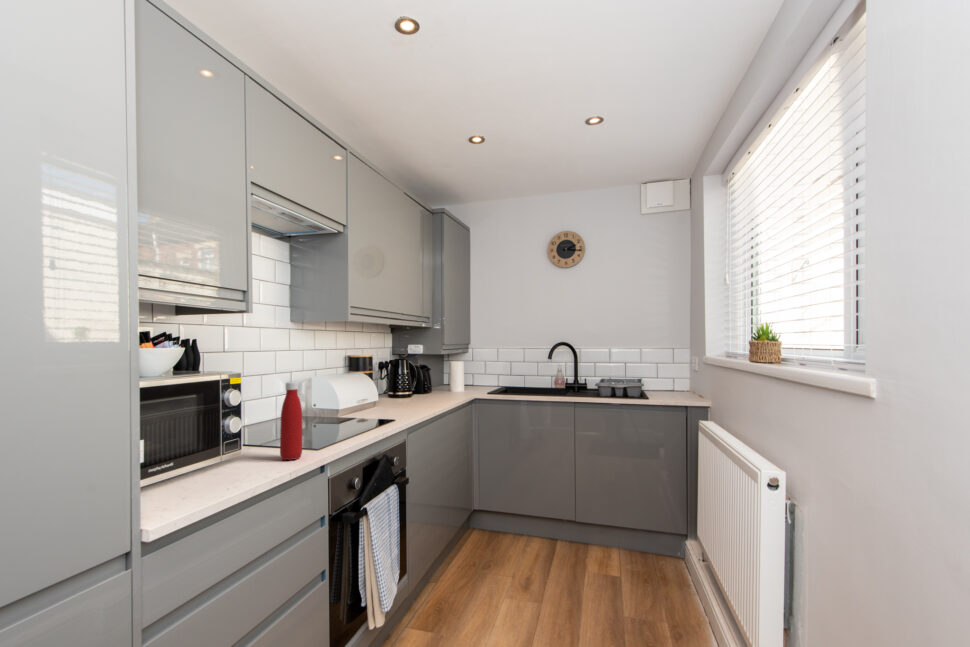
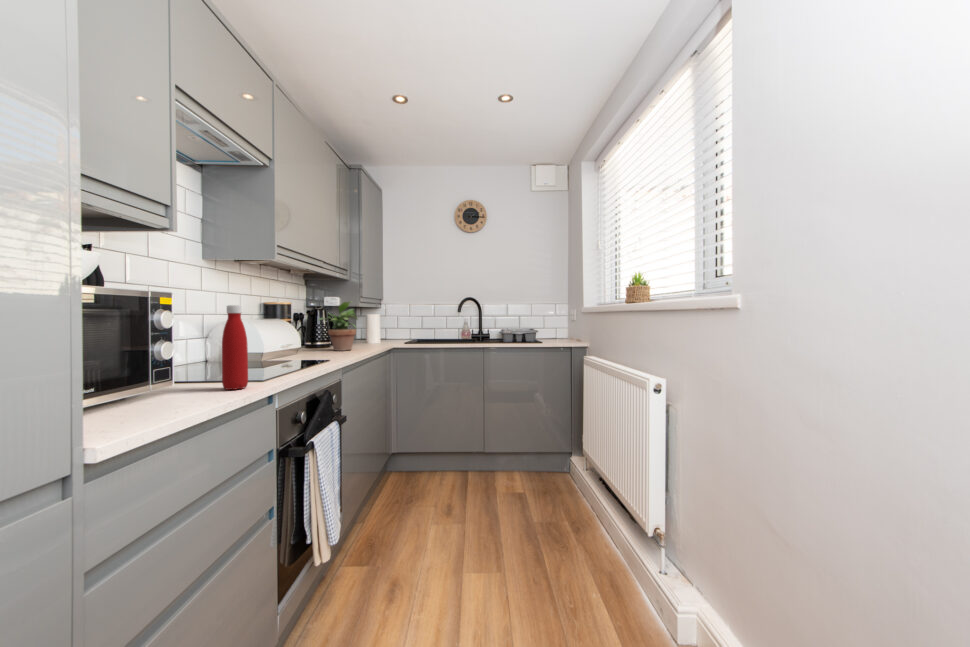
potted plant: none [398,353,437,403] -> present [318,302,357,351]

